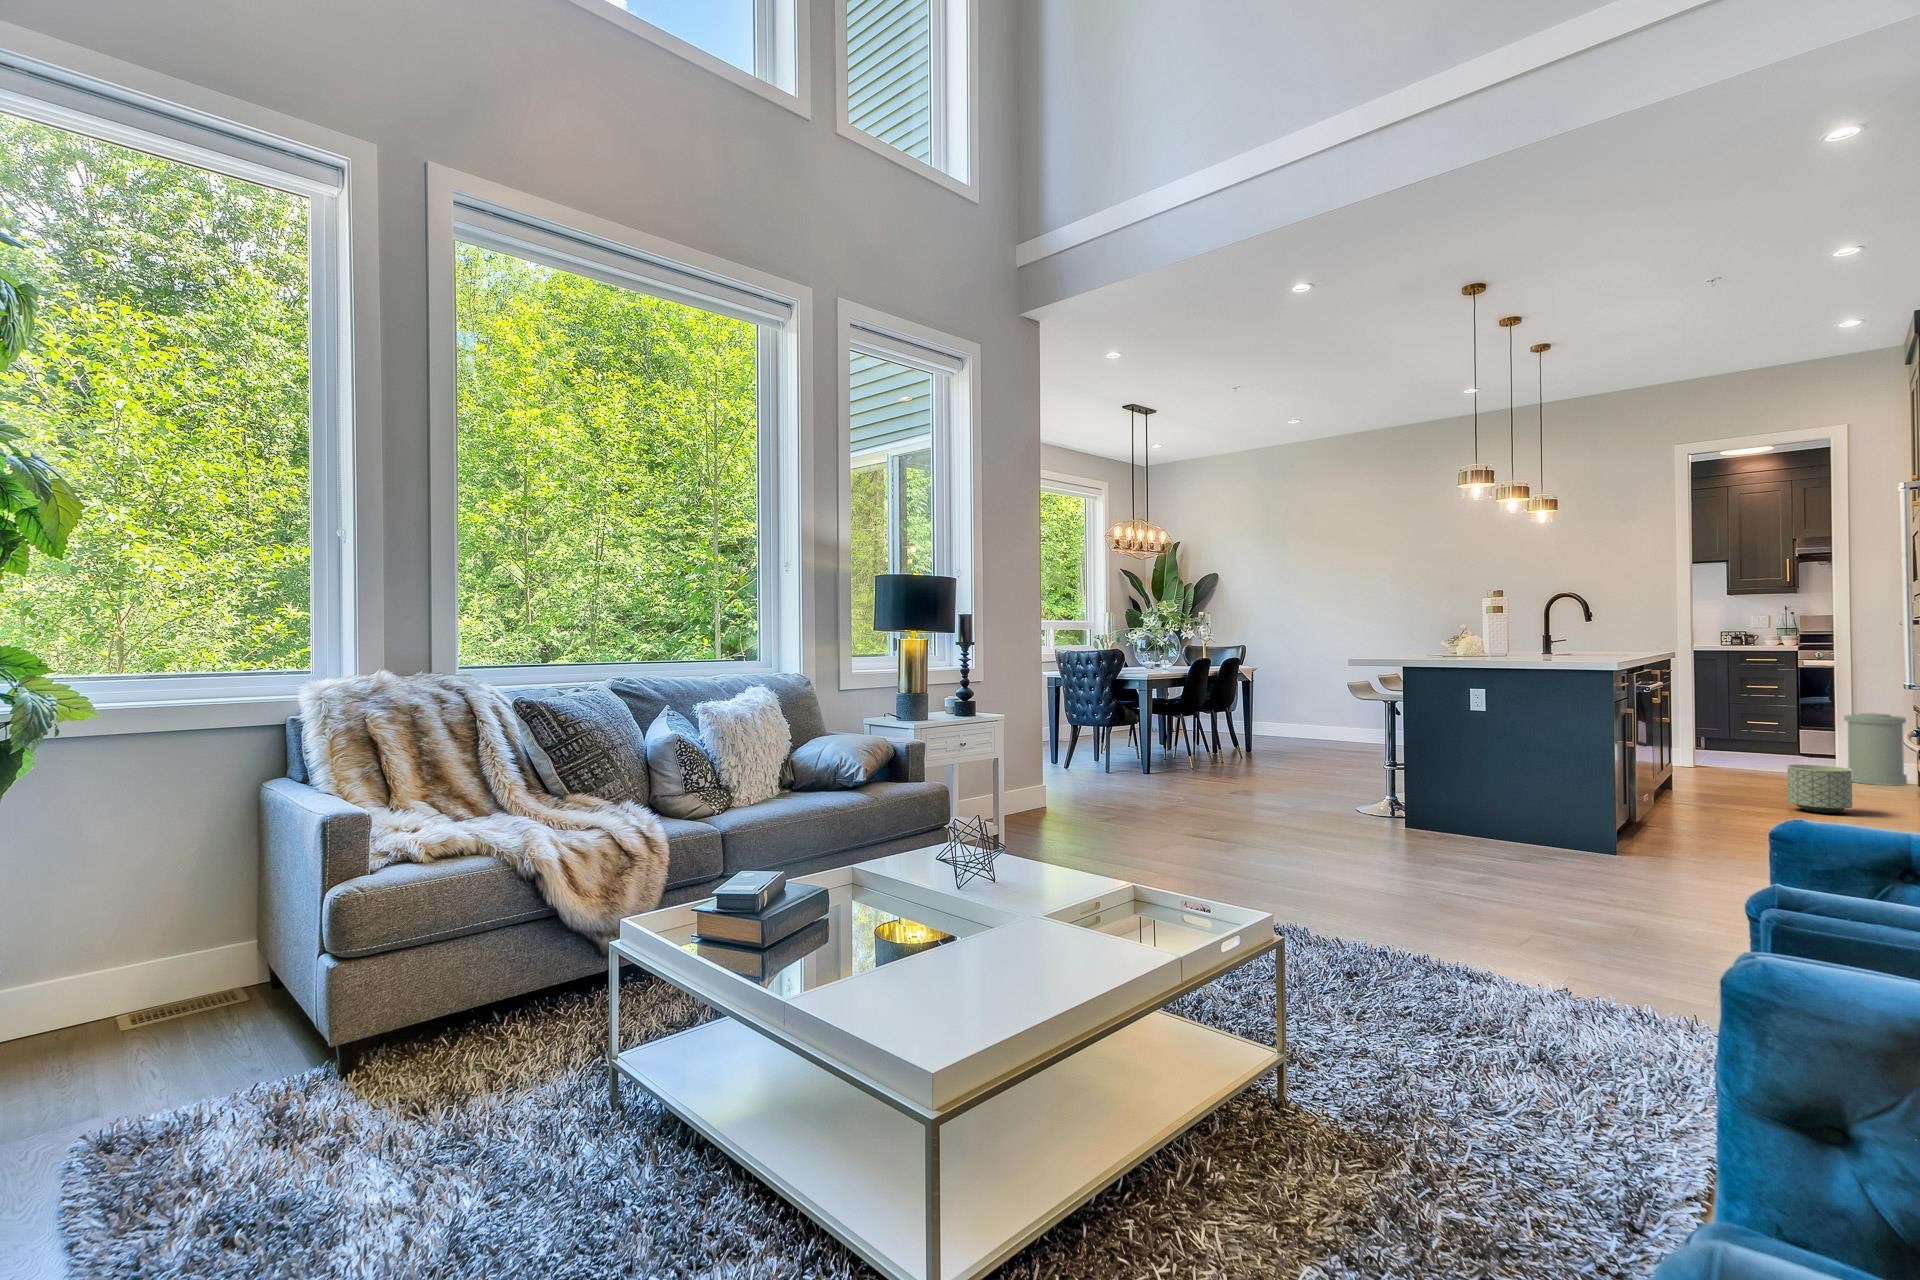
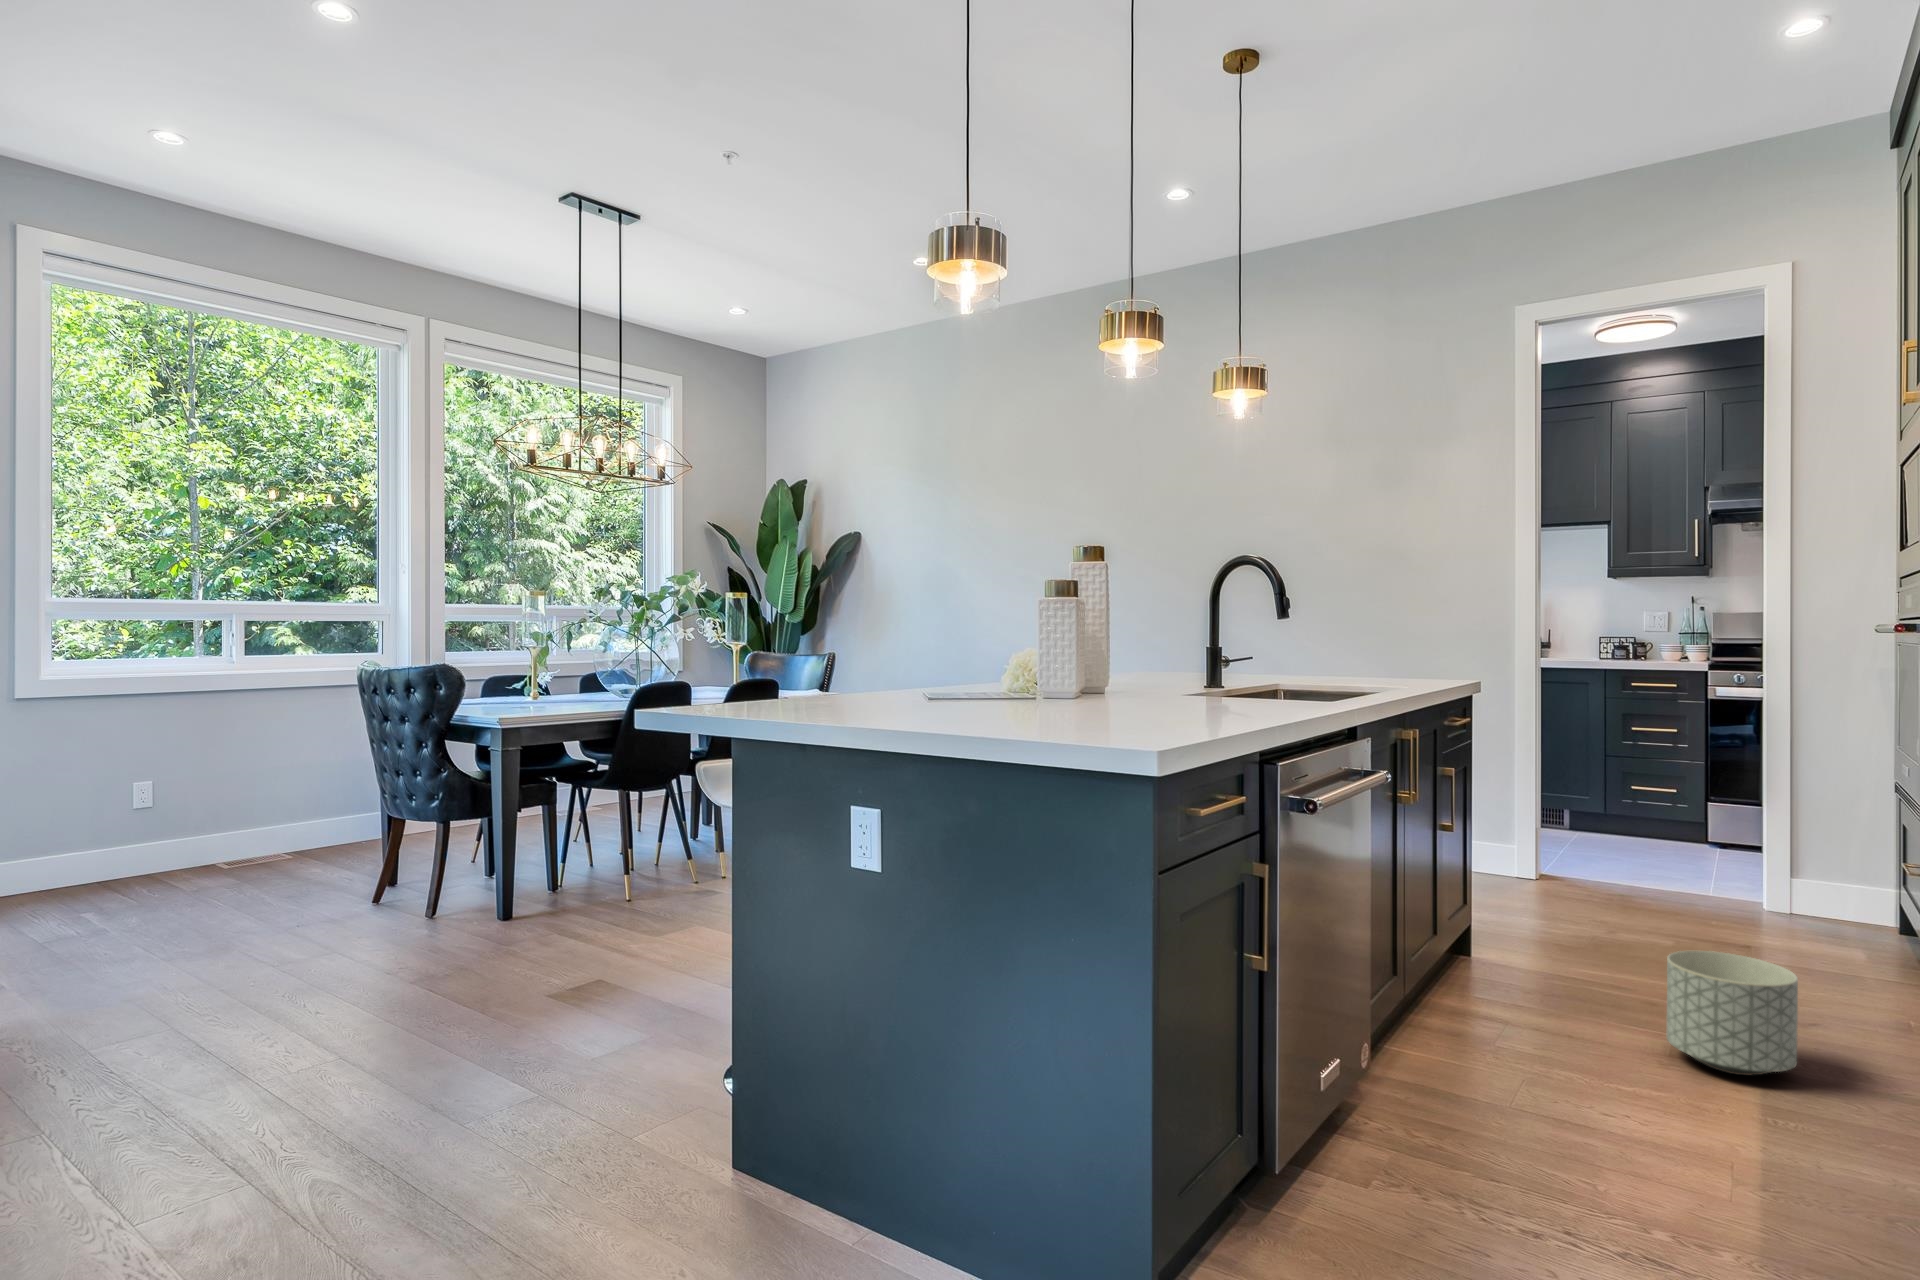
trash can: present [1844,713,1907,786] -> none [1774,800,1883,941]

